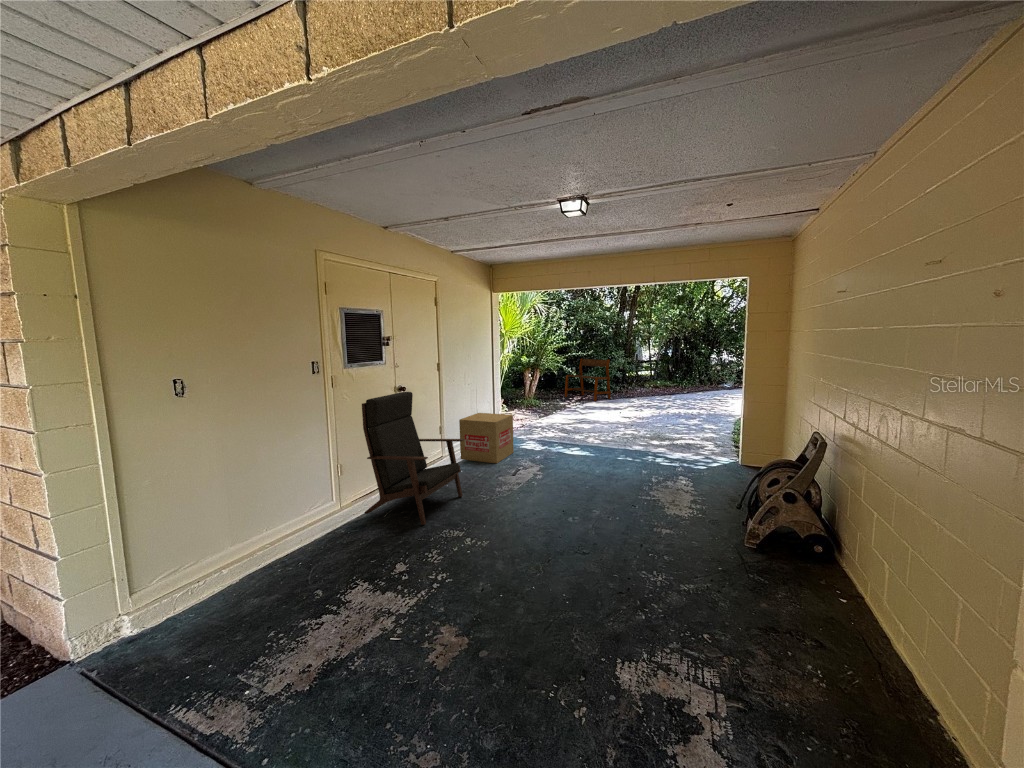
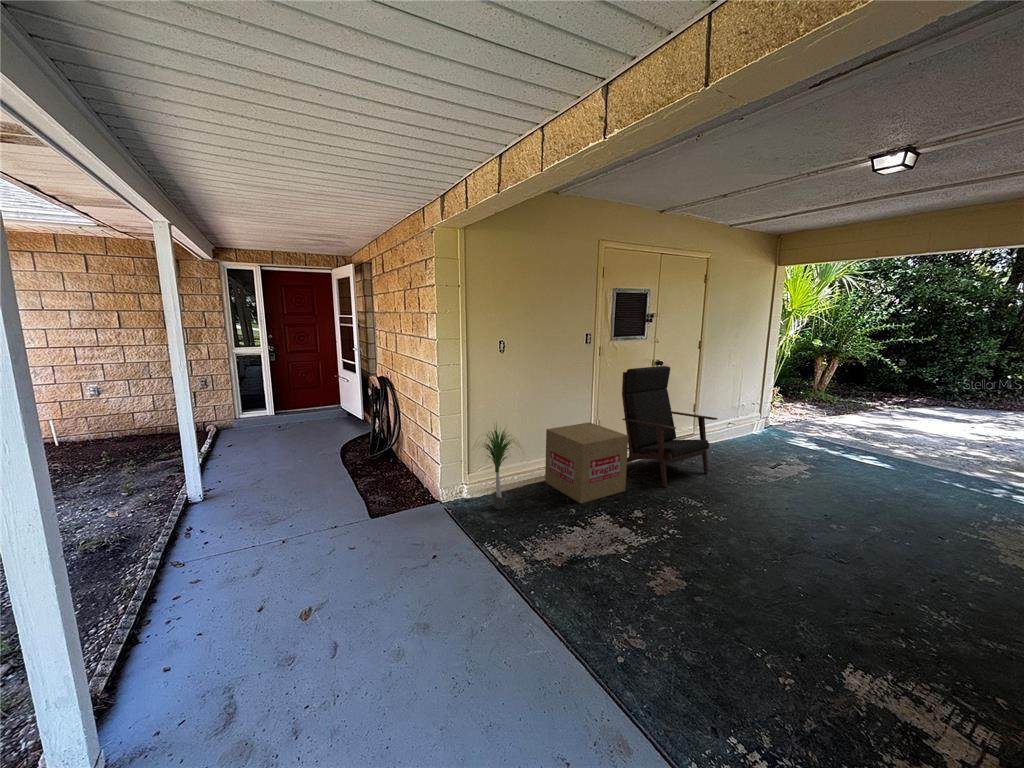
bench: present [565,359,611,401] -> none [876,348,965,406]
cardboard box: present [459,413,514,463] -> present [545,422,628,503]
potted plant: none [126,497,239,634] -> present [484,425,519,510]

